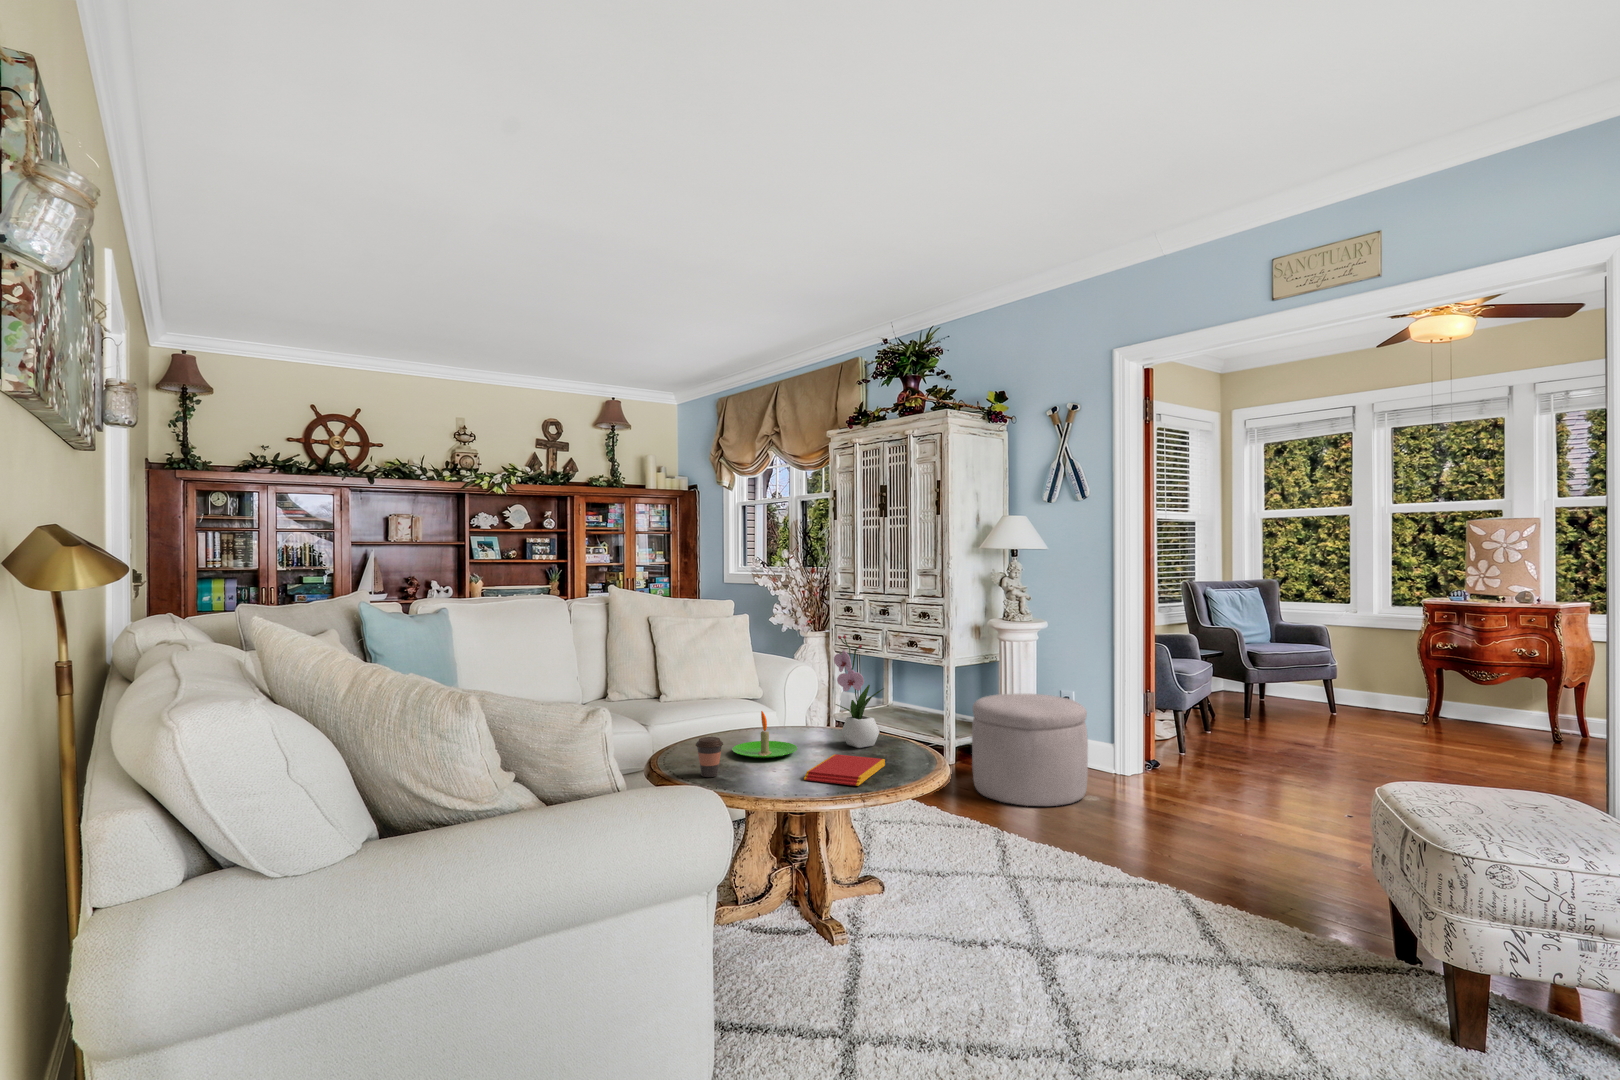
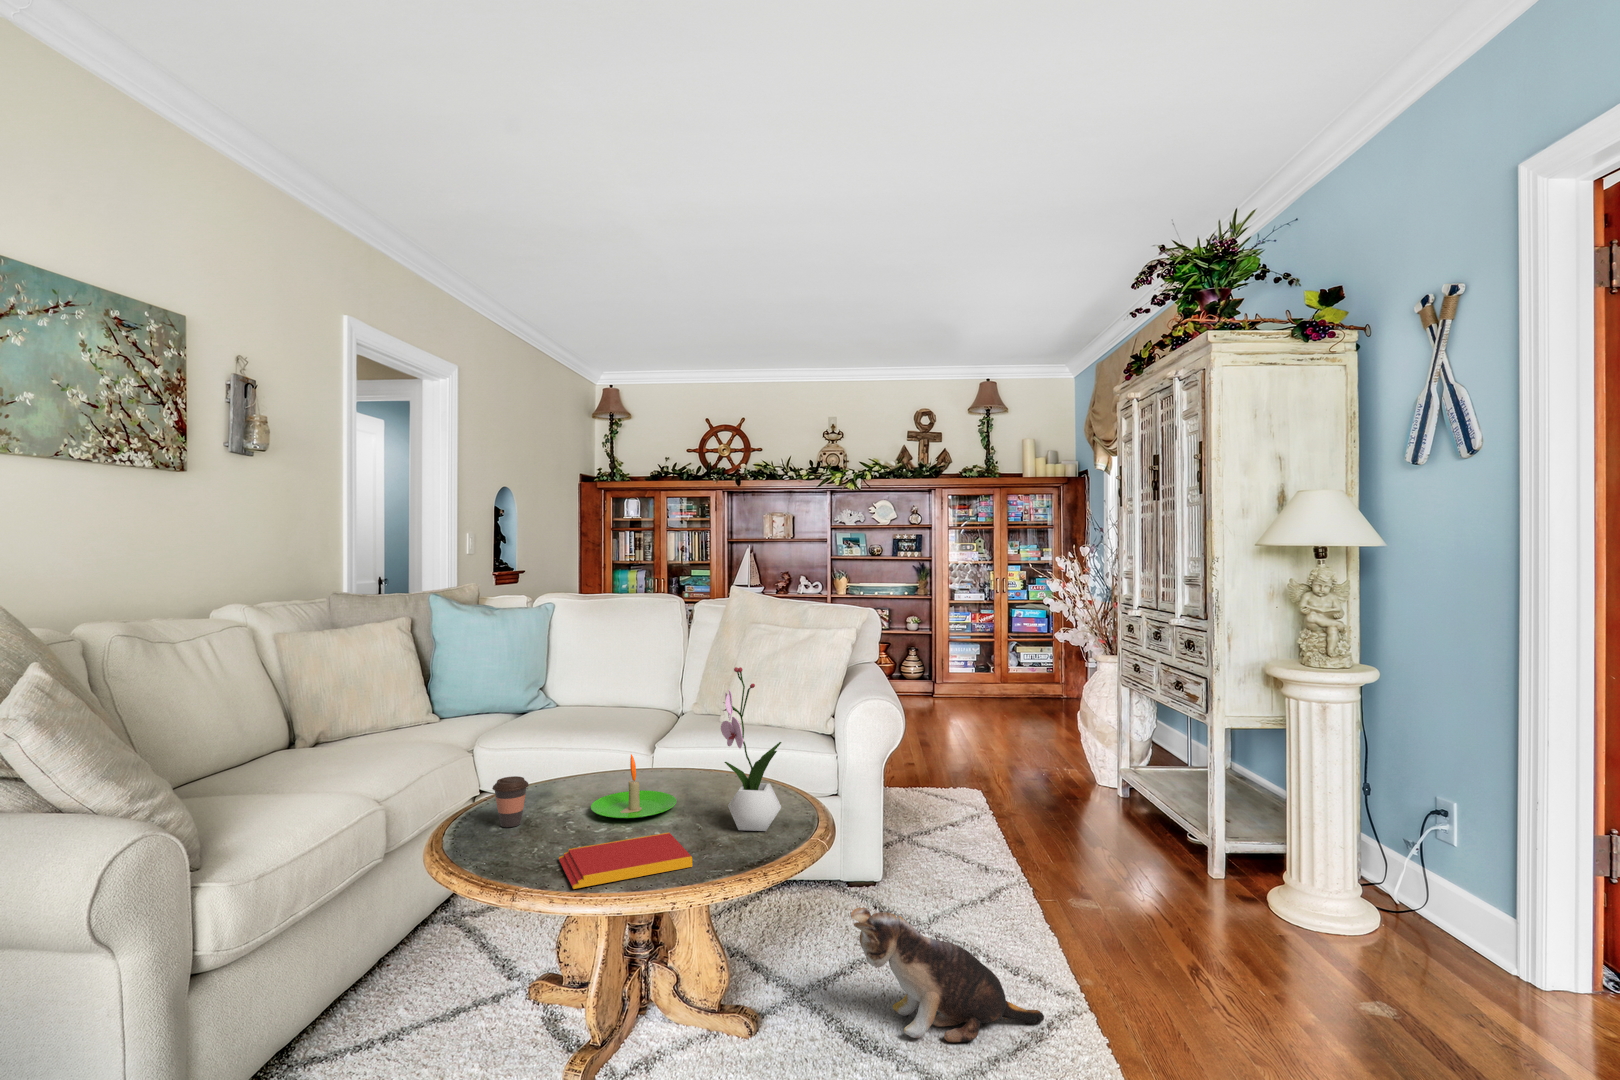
ottoman: present [972,694,1088,806] -> none [1166,785,1387,1011]
plush toy: none [895,791,984,863] -> present [851,908,1044,1043]

